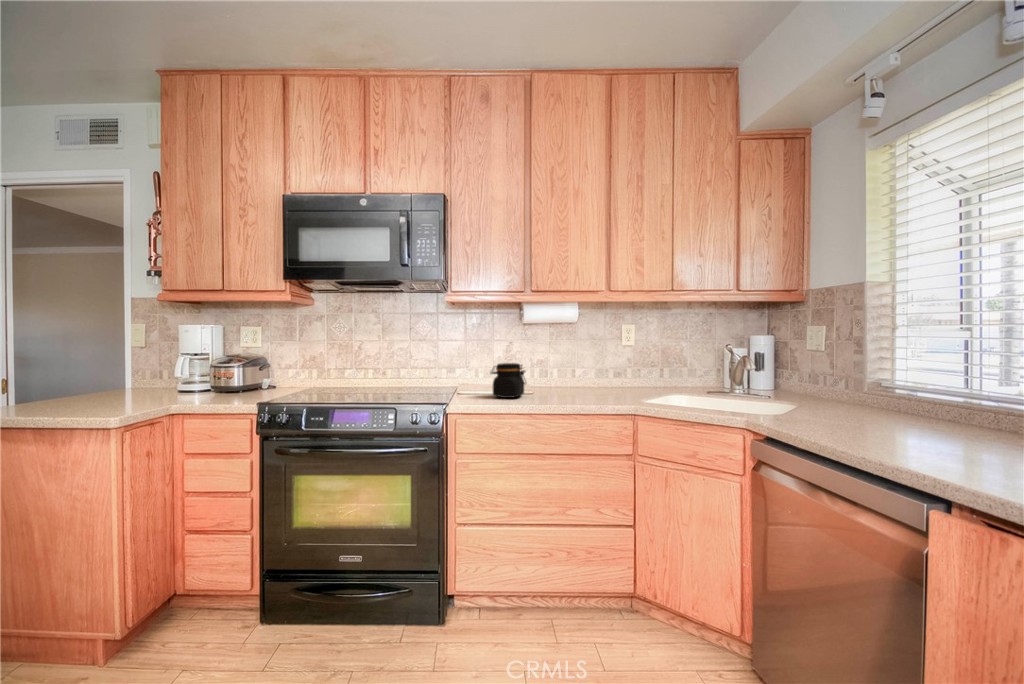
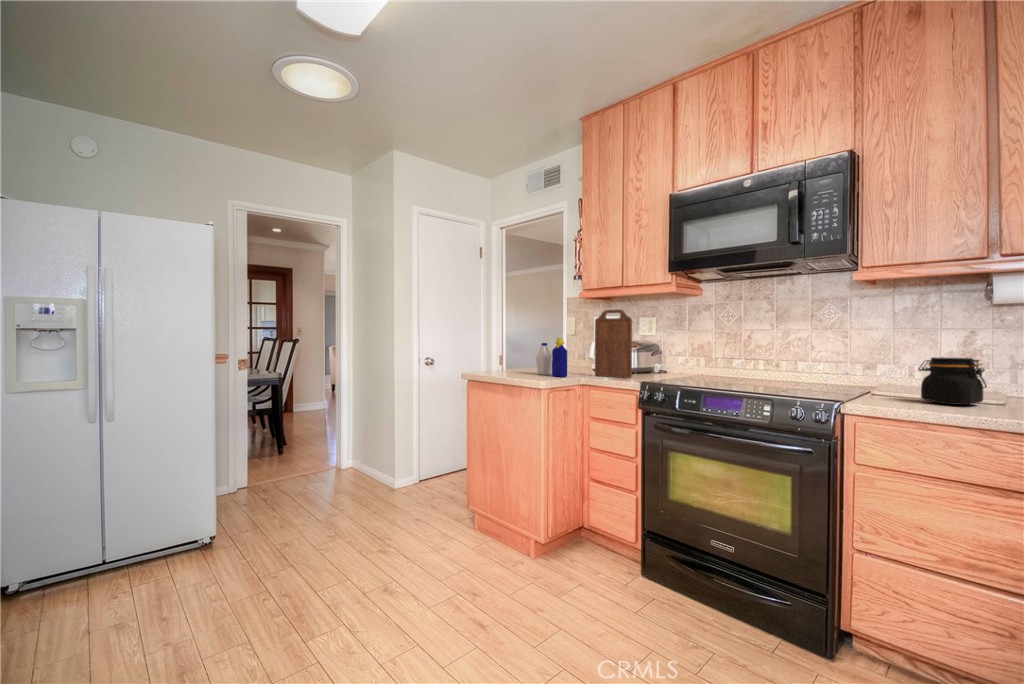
cutting board: none [185,319,240,401] -> present [595,309,632,378]
bottle: none [84,356,144,408] -> present [536,338,567,377]

